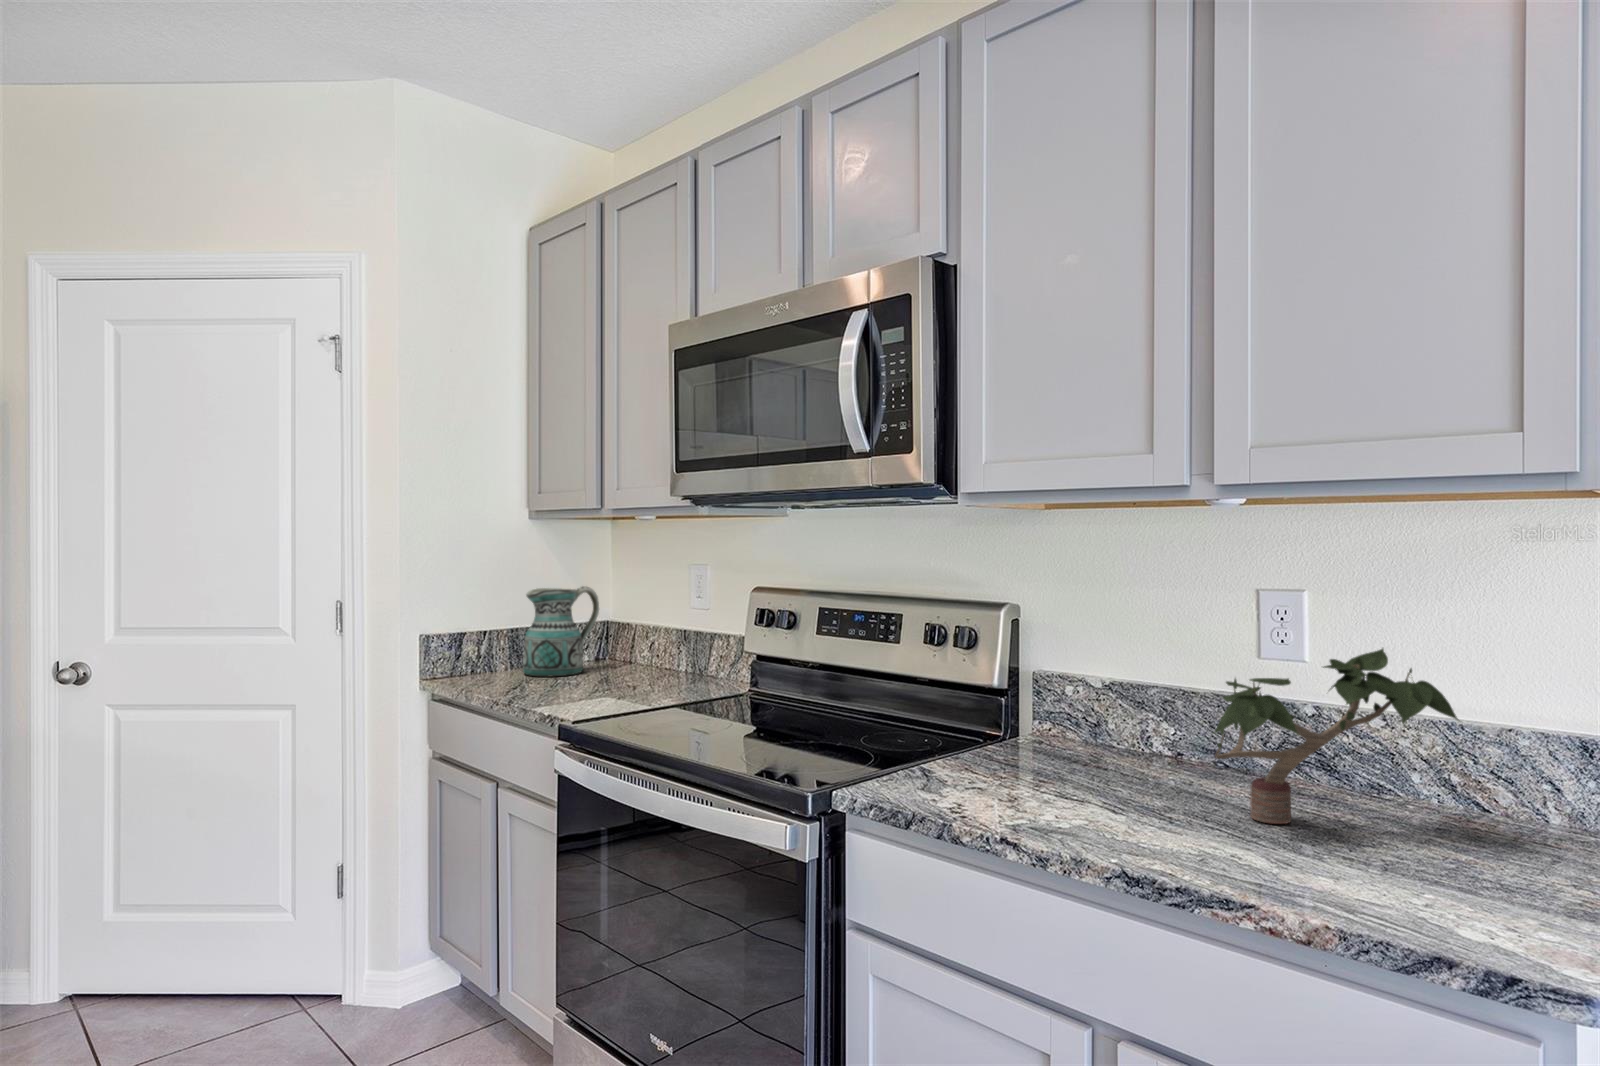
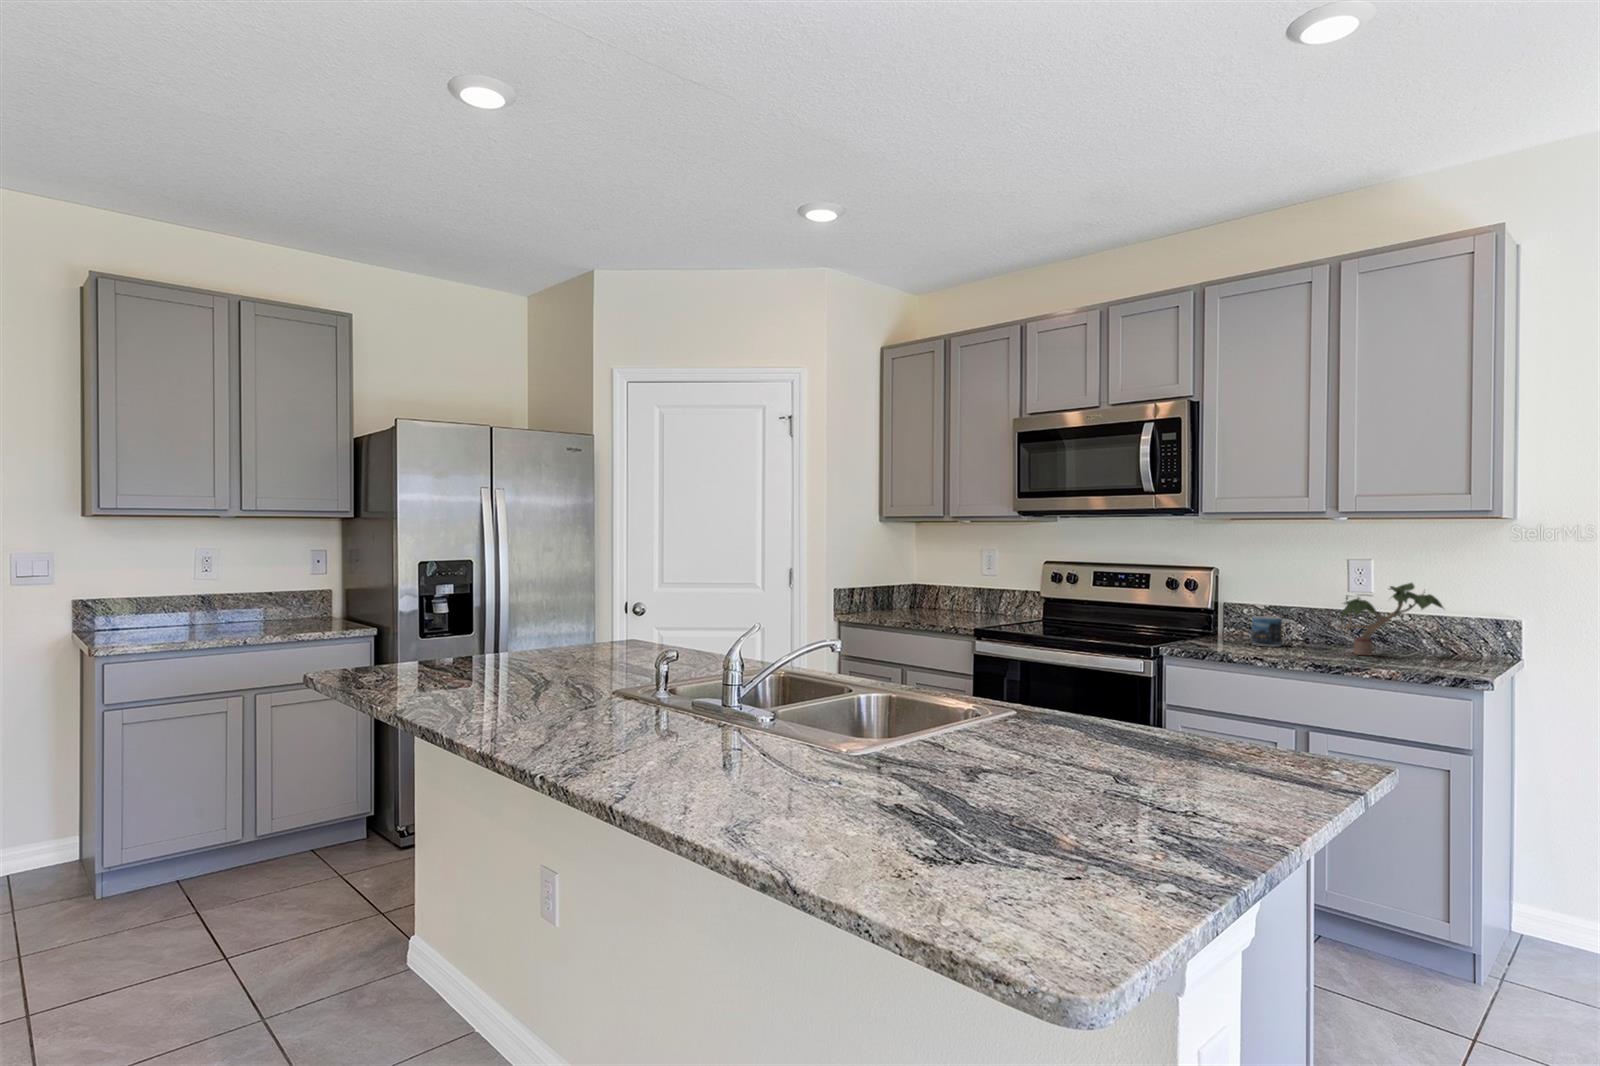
ceramic pitcher: present [523,586,599,676] -> none [881,562,920,614]
mug: none [1052,711,1142,783] -> present [1252,616,1297,647]

